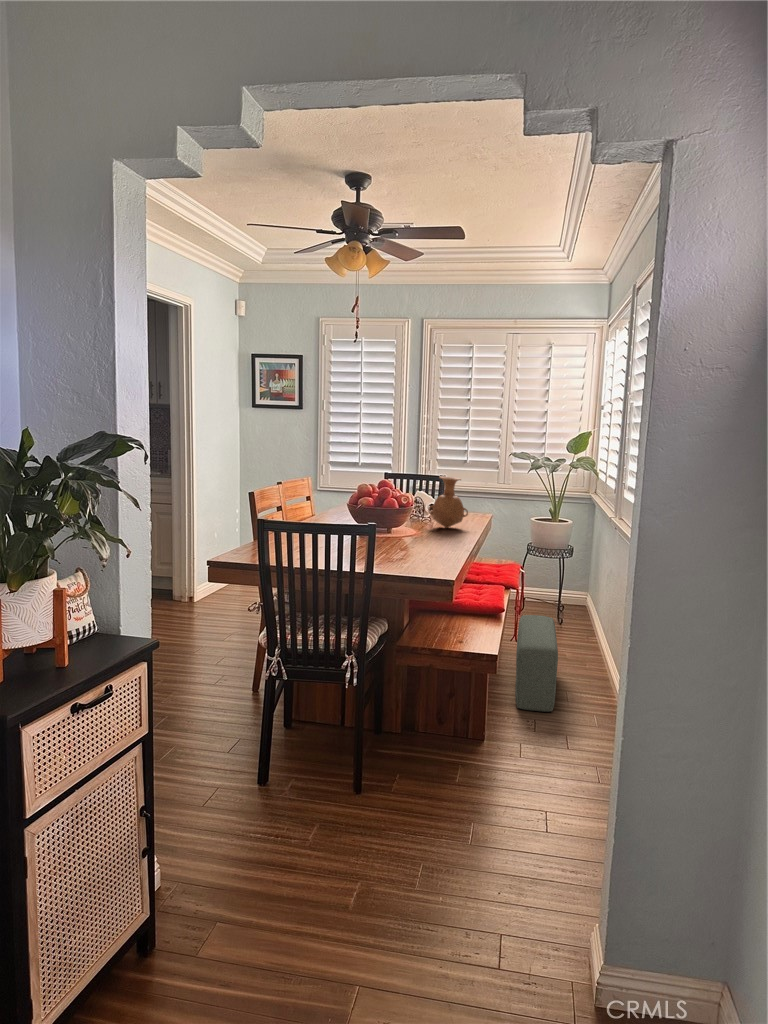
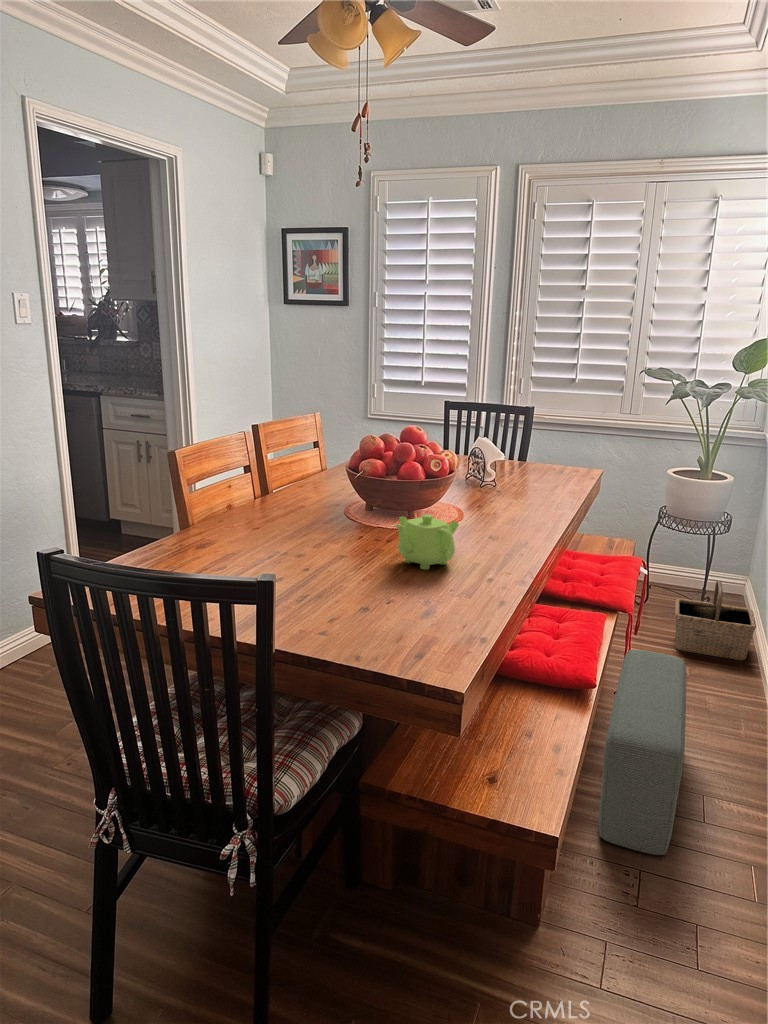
vase: present [428,476,468,528] -> none [470,412,539,502]
teapot: none [410,525,441,552] -> present [394,515,459,570]
basket: none [543,585,593,634] -> present [675,580,756,660]

